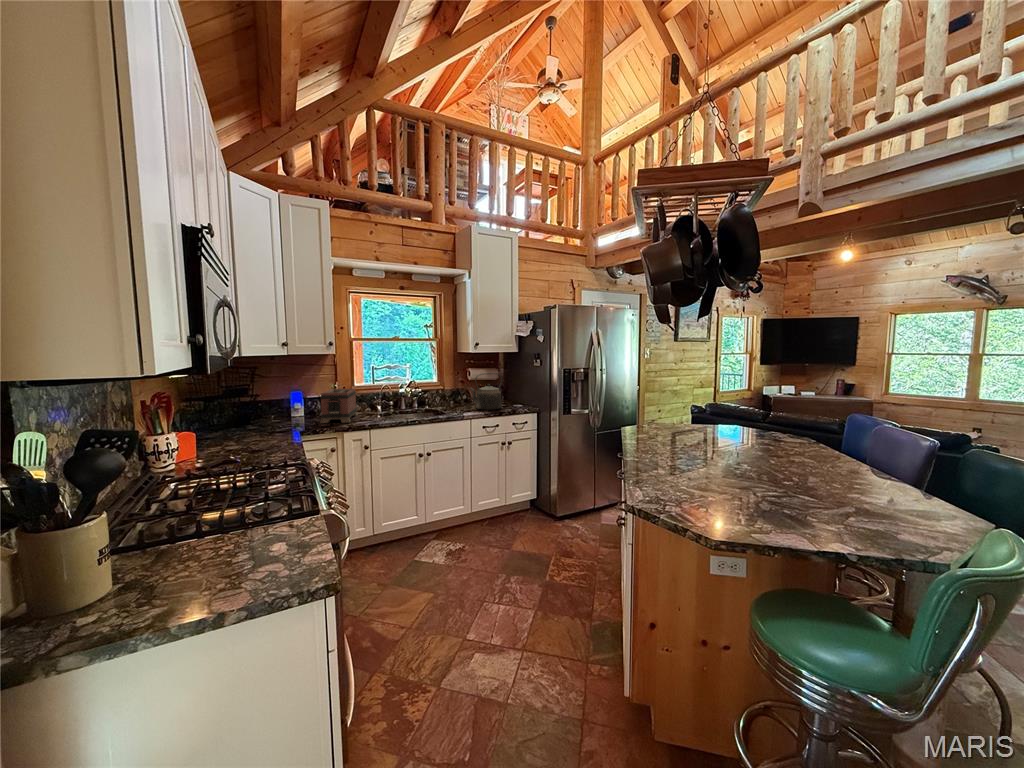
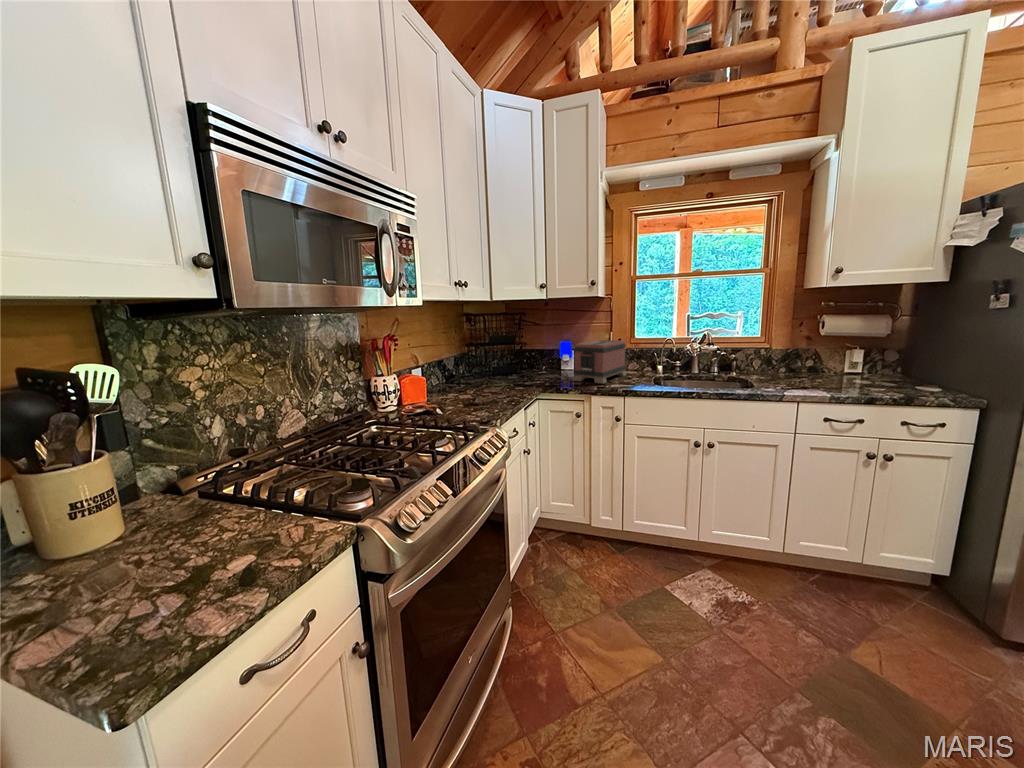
kettle: present [471,373,502,410] -> none [812,323,891,391]

